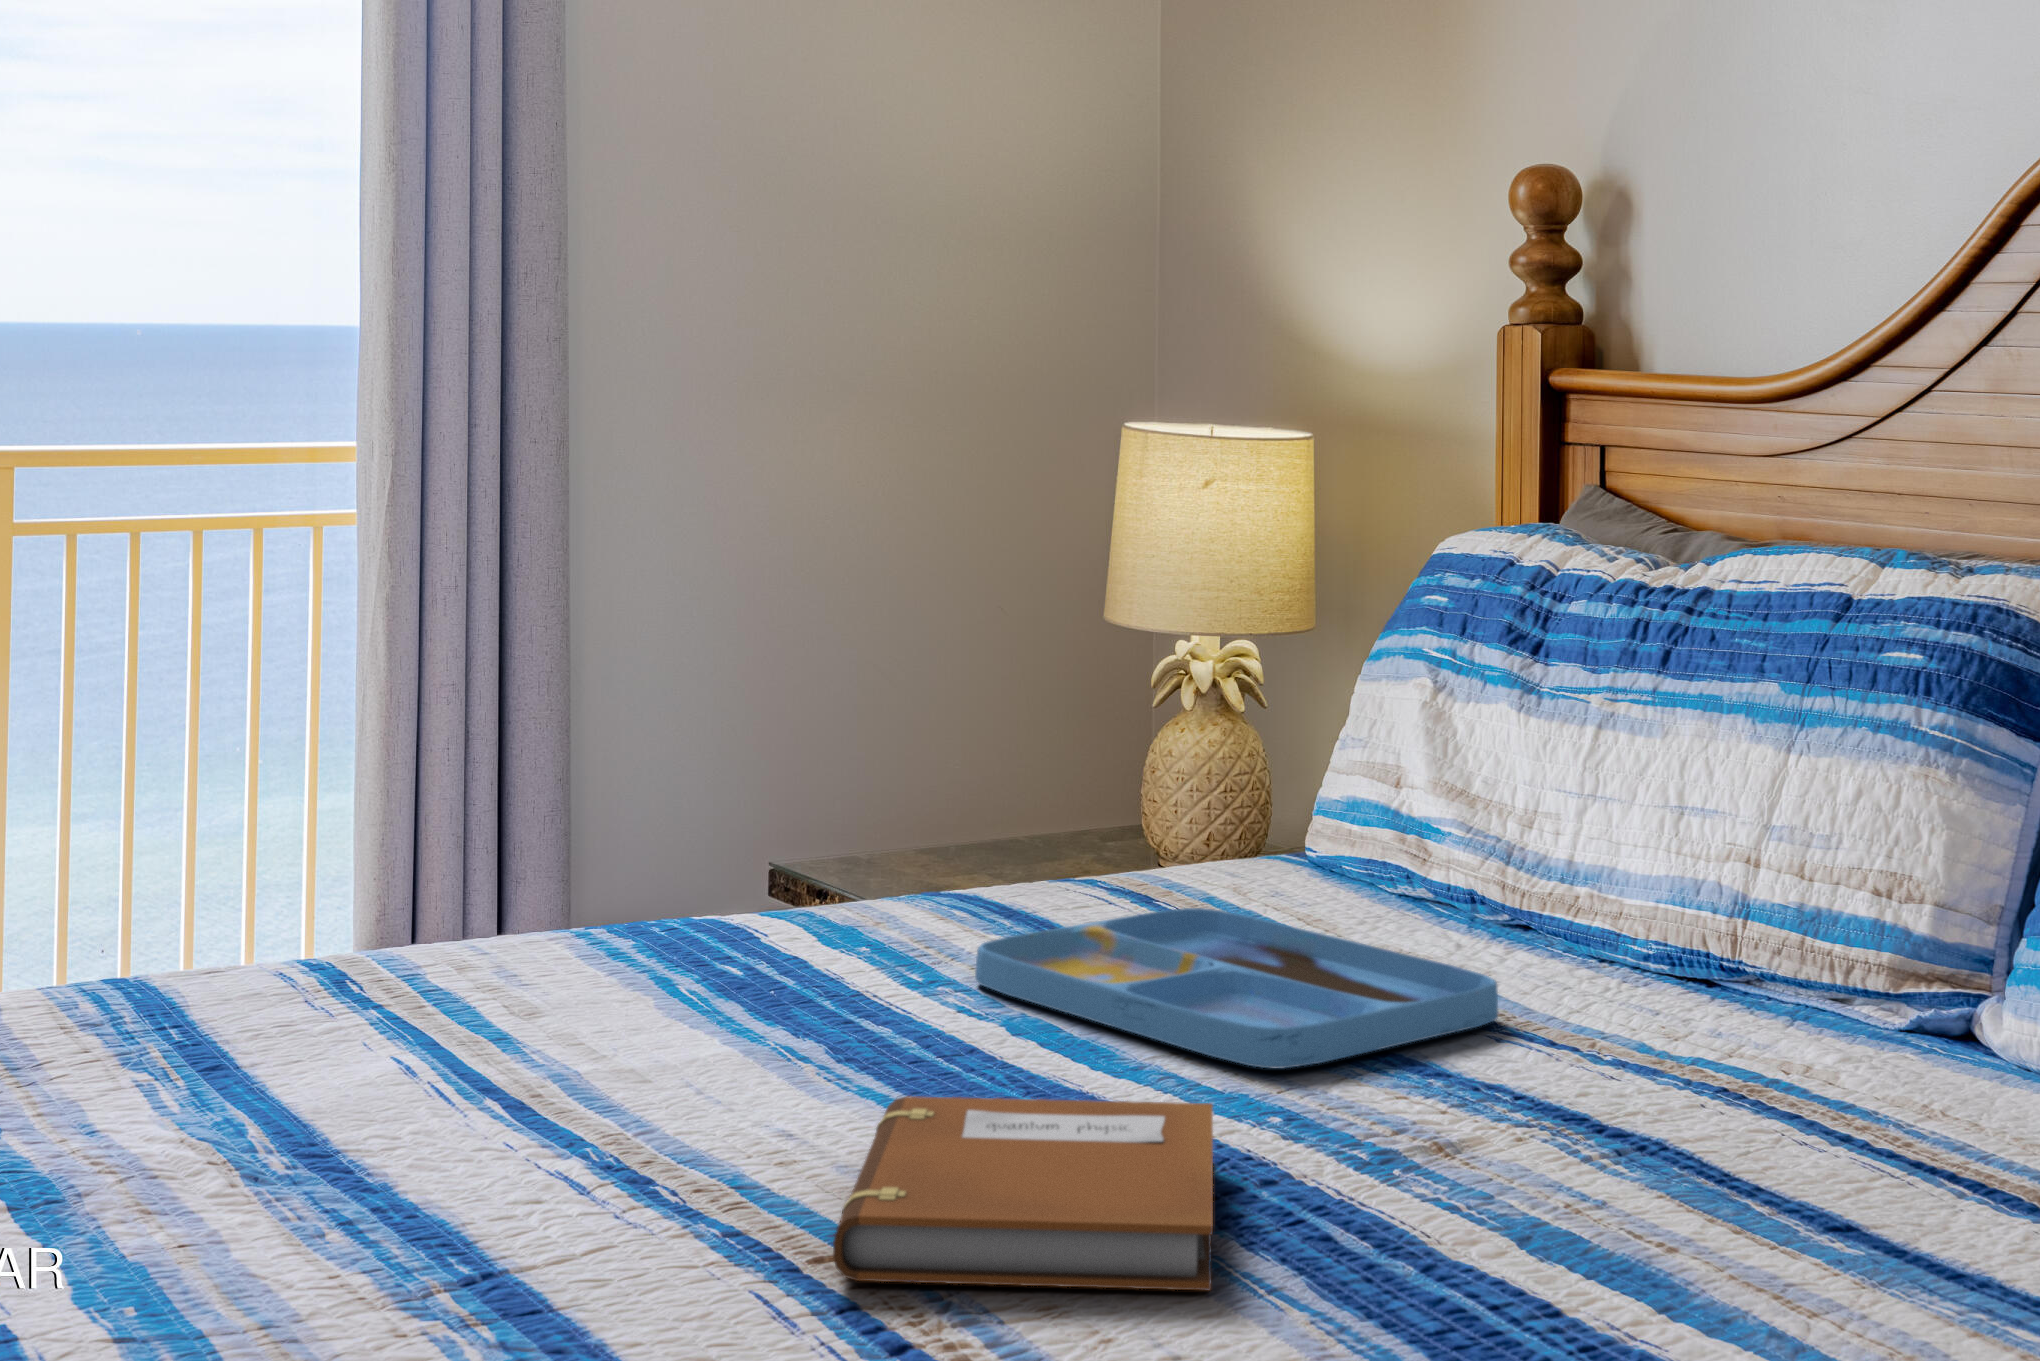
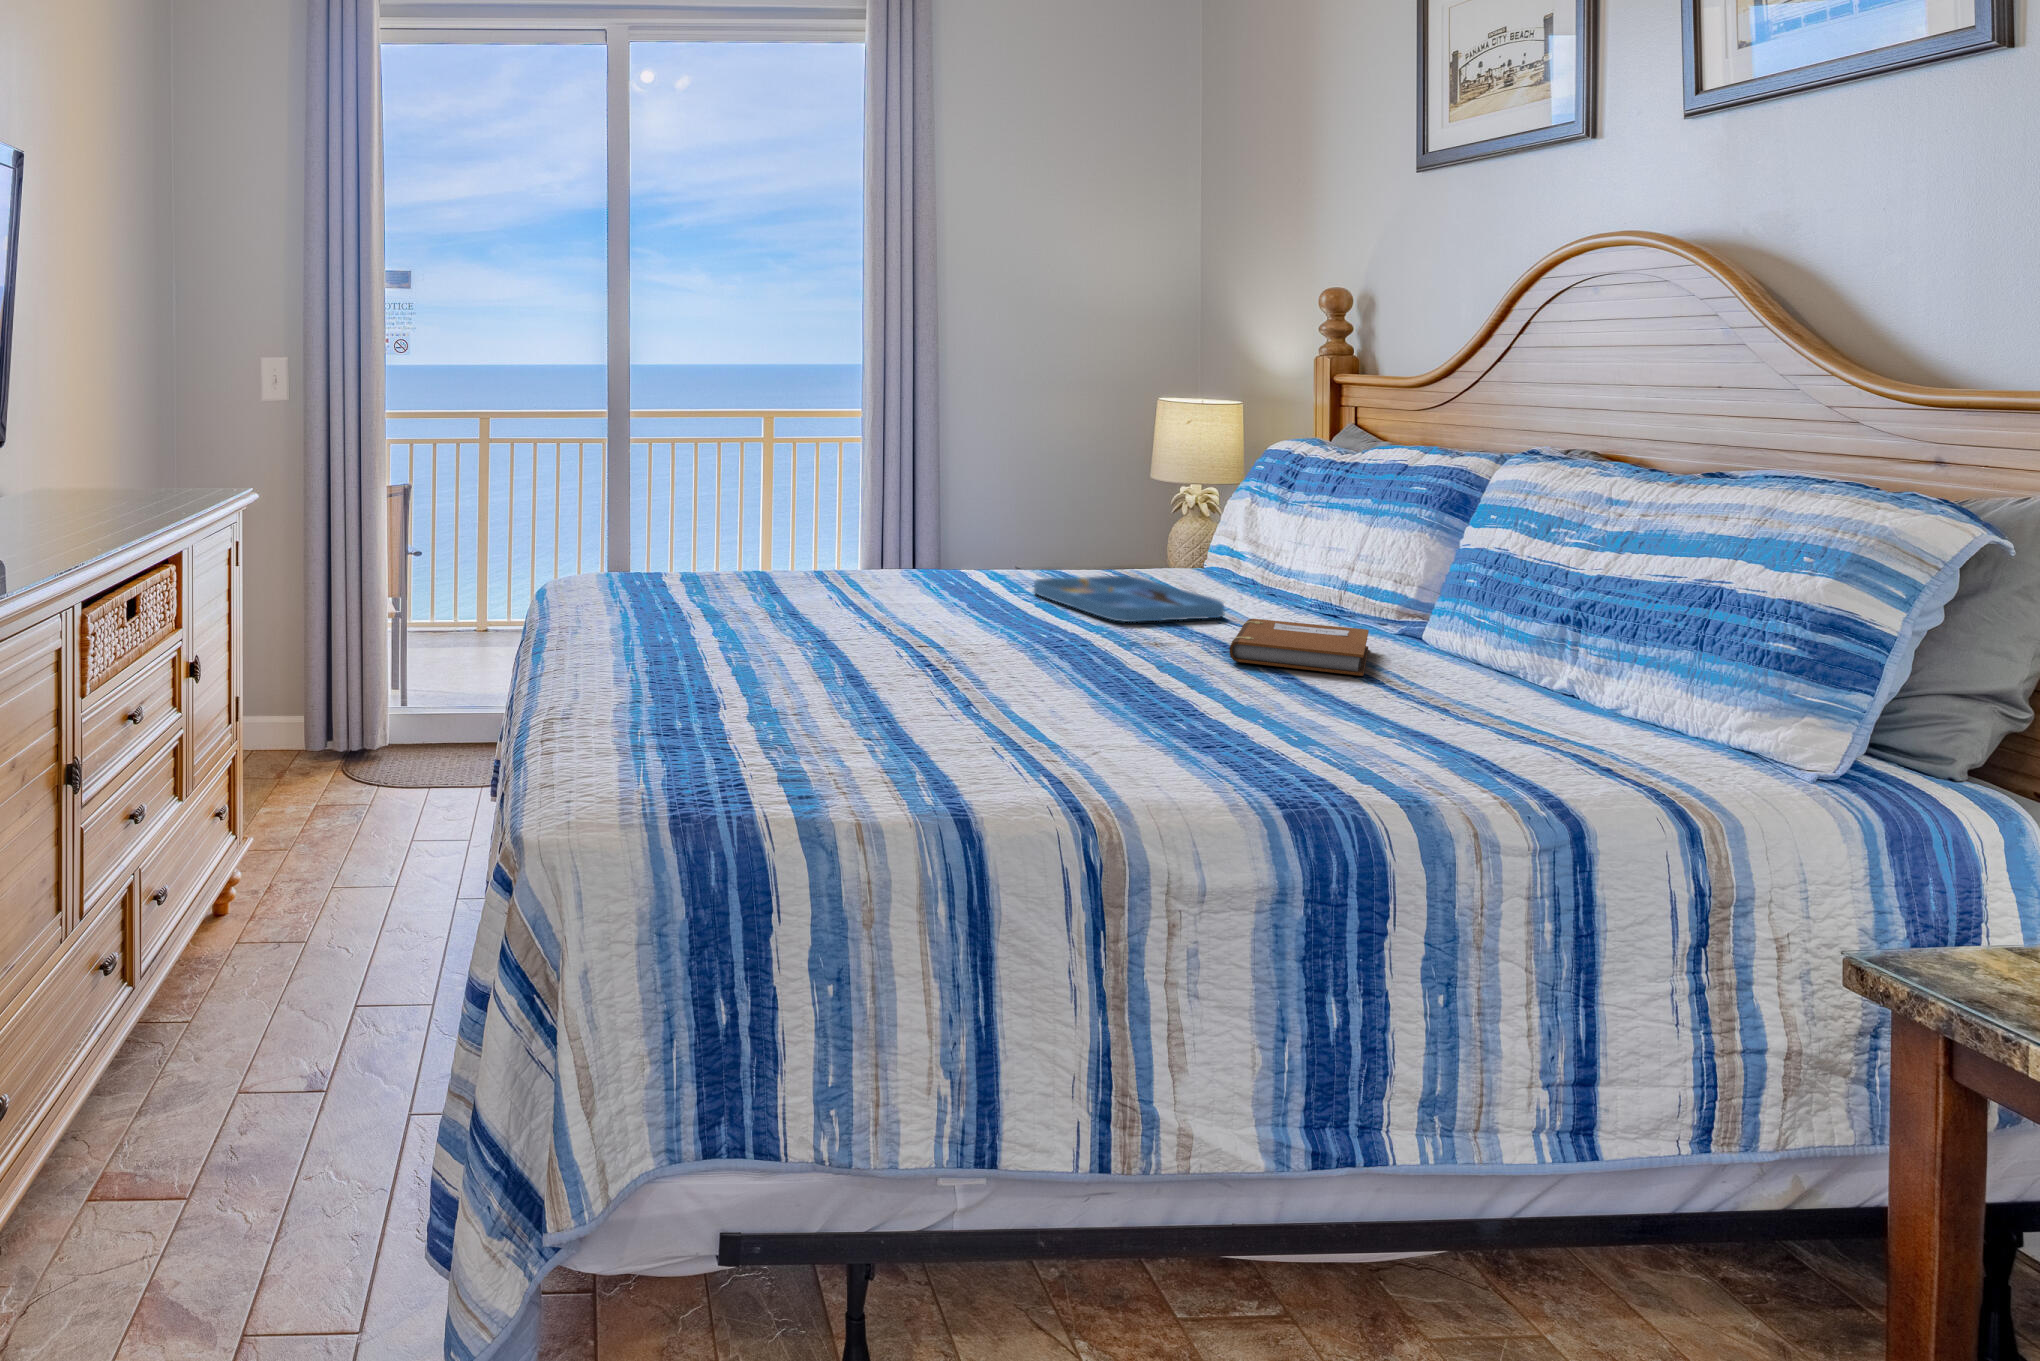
notebook: present [833,1096,1213,1290] -> present [1230,619,1369,676]

